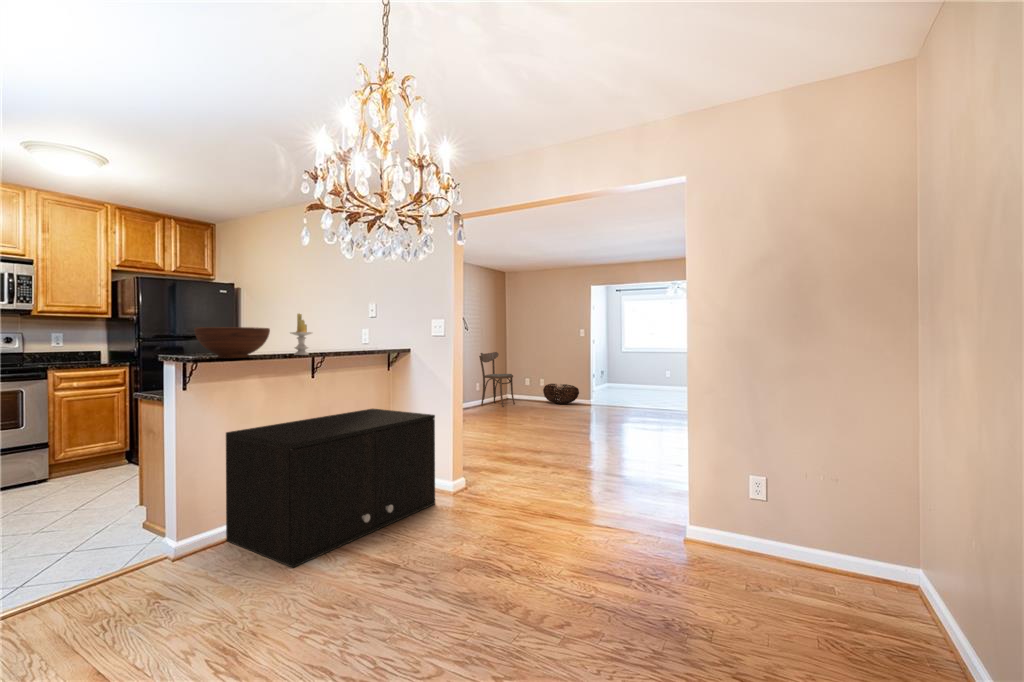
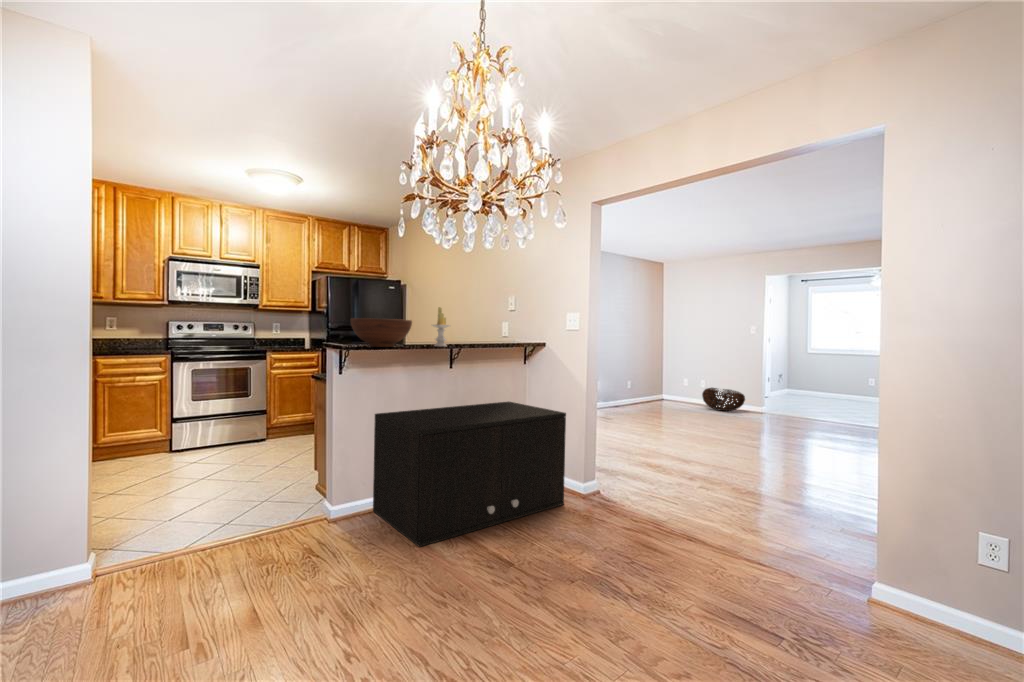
dining chair: present [479,352,515,407] -> none [632,351,669,409]

